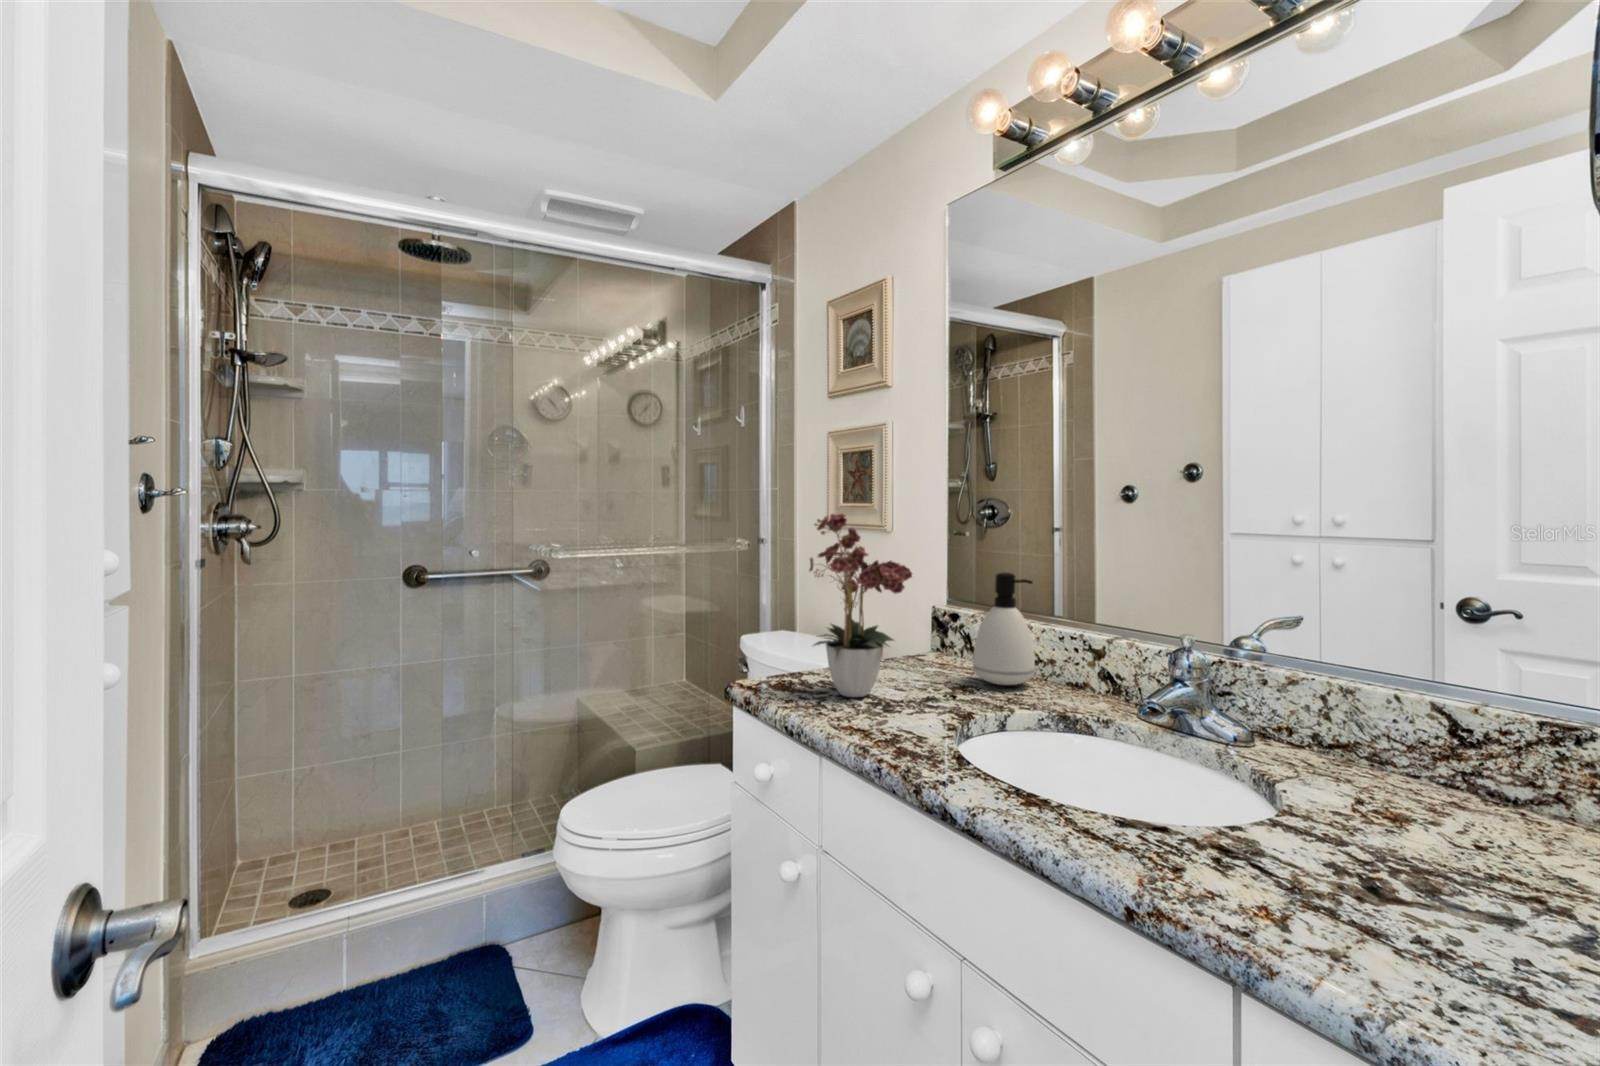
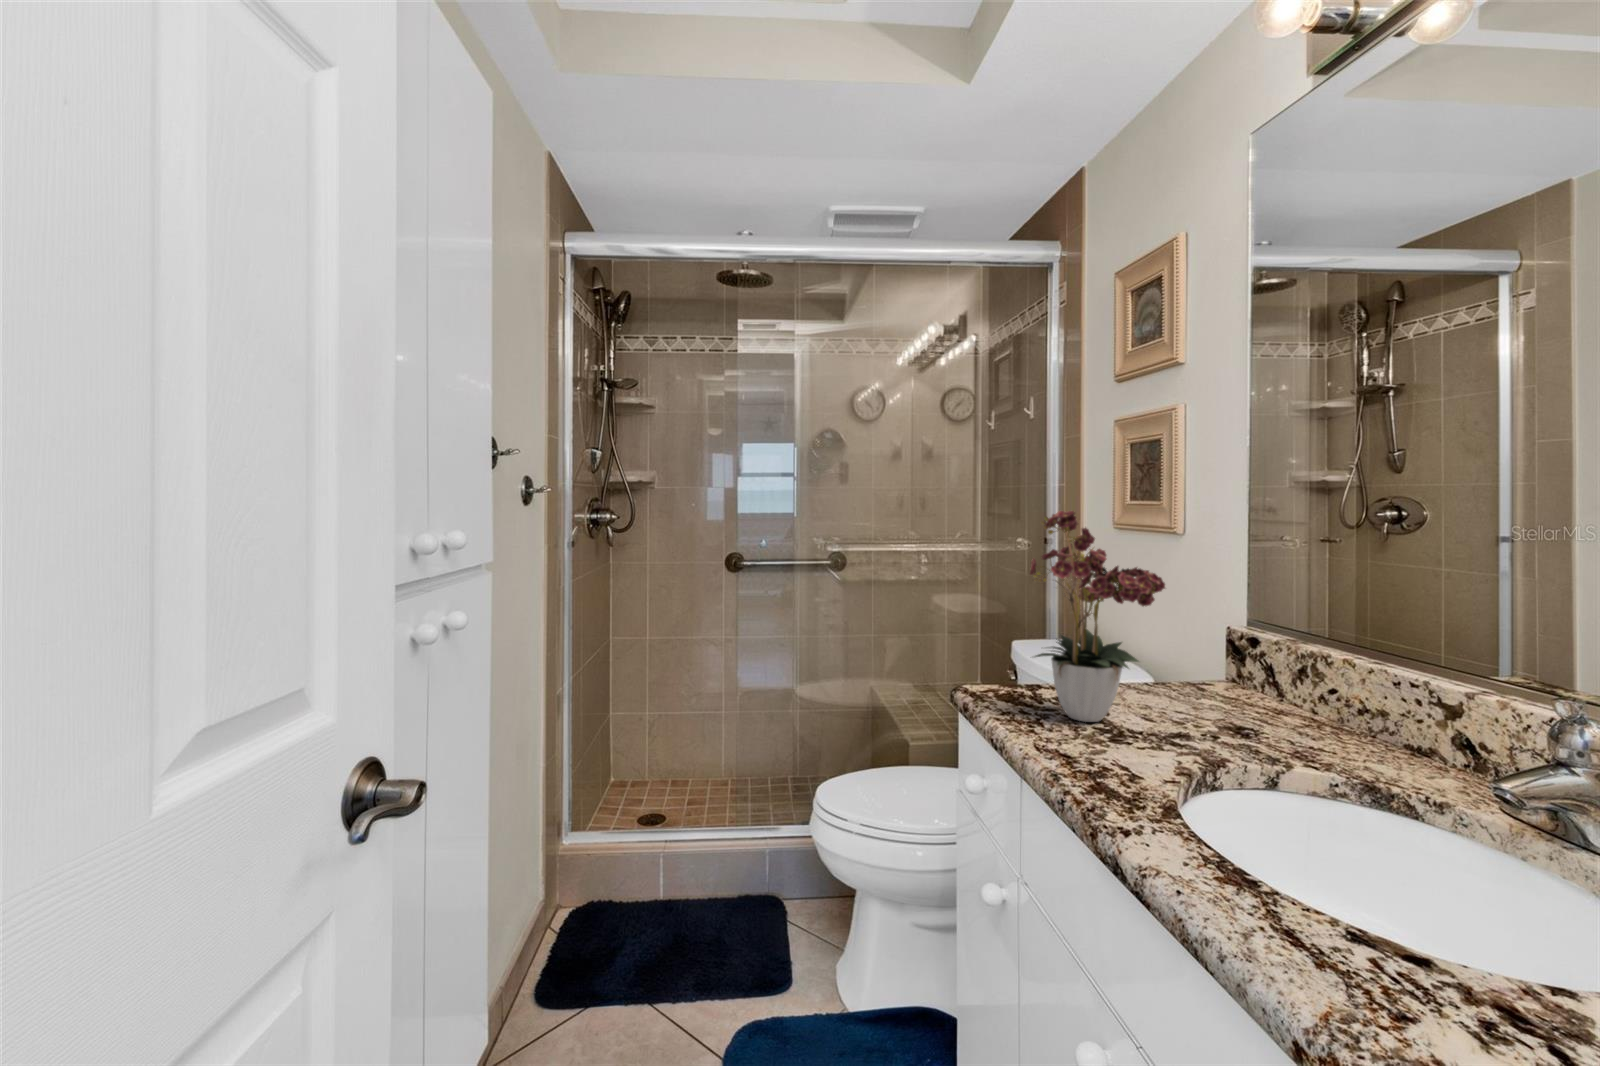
soap dispenser: present [973,572,1035,685] -> none [1256,590,1348,735]

